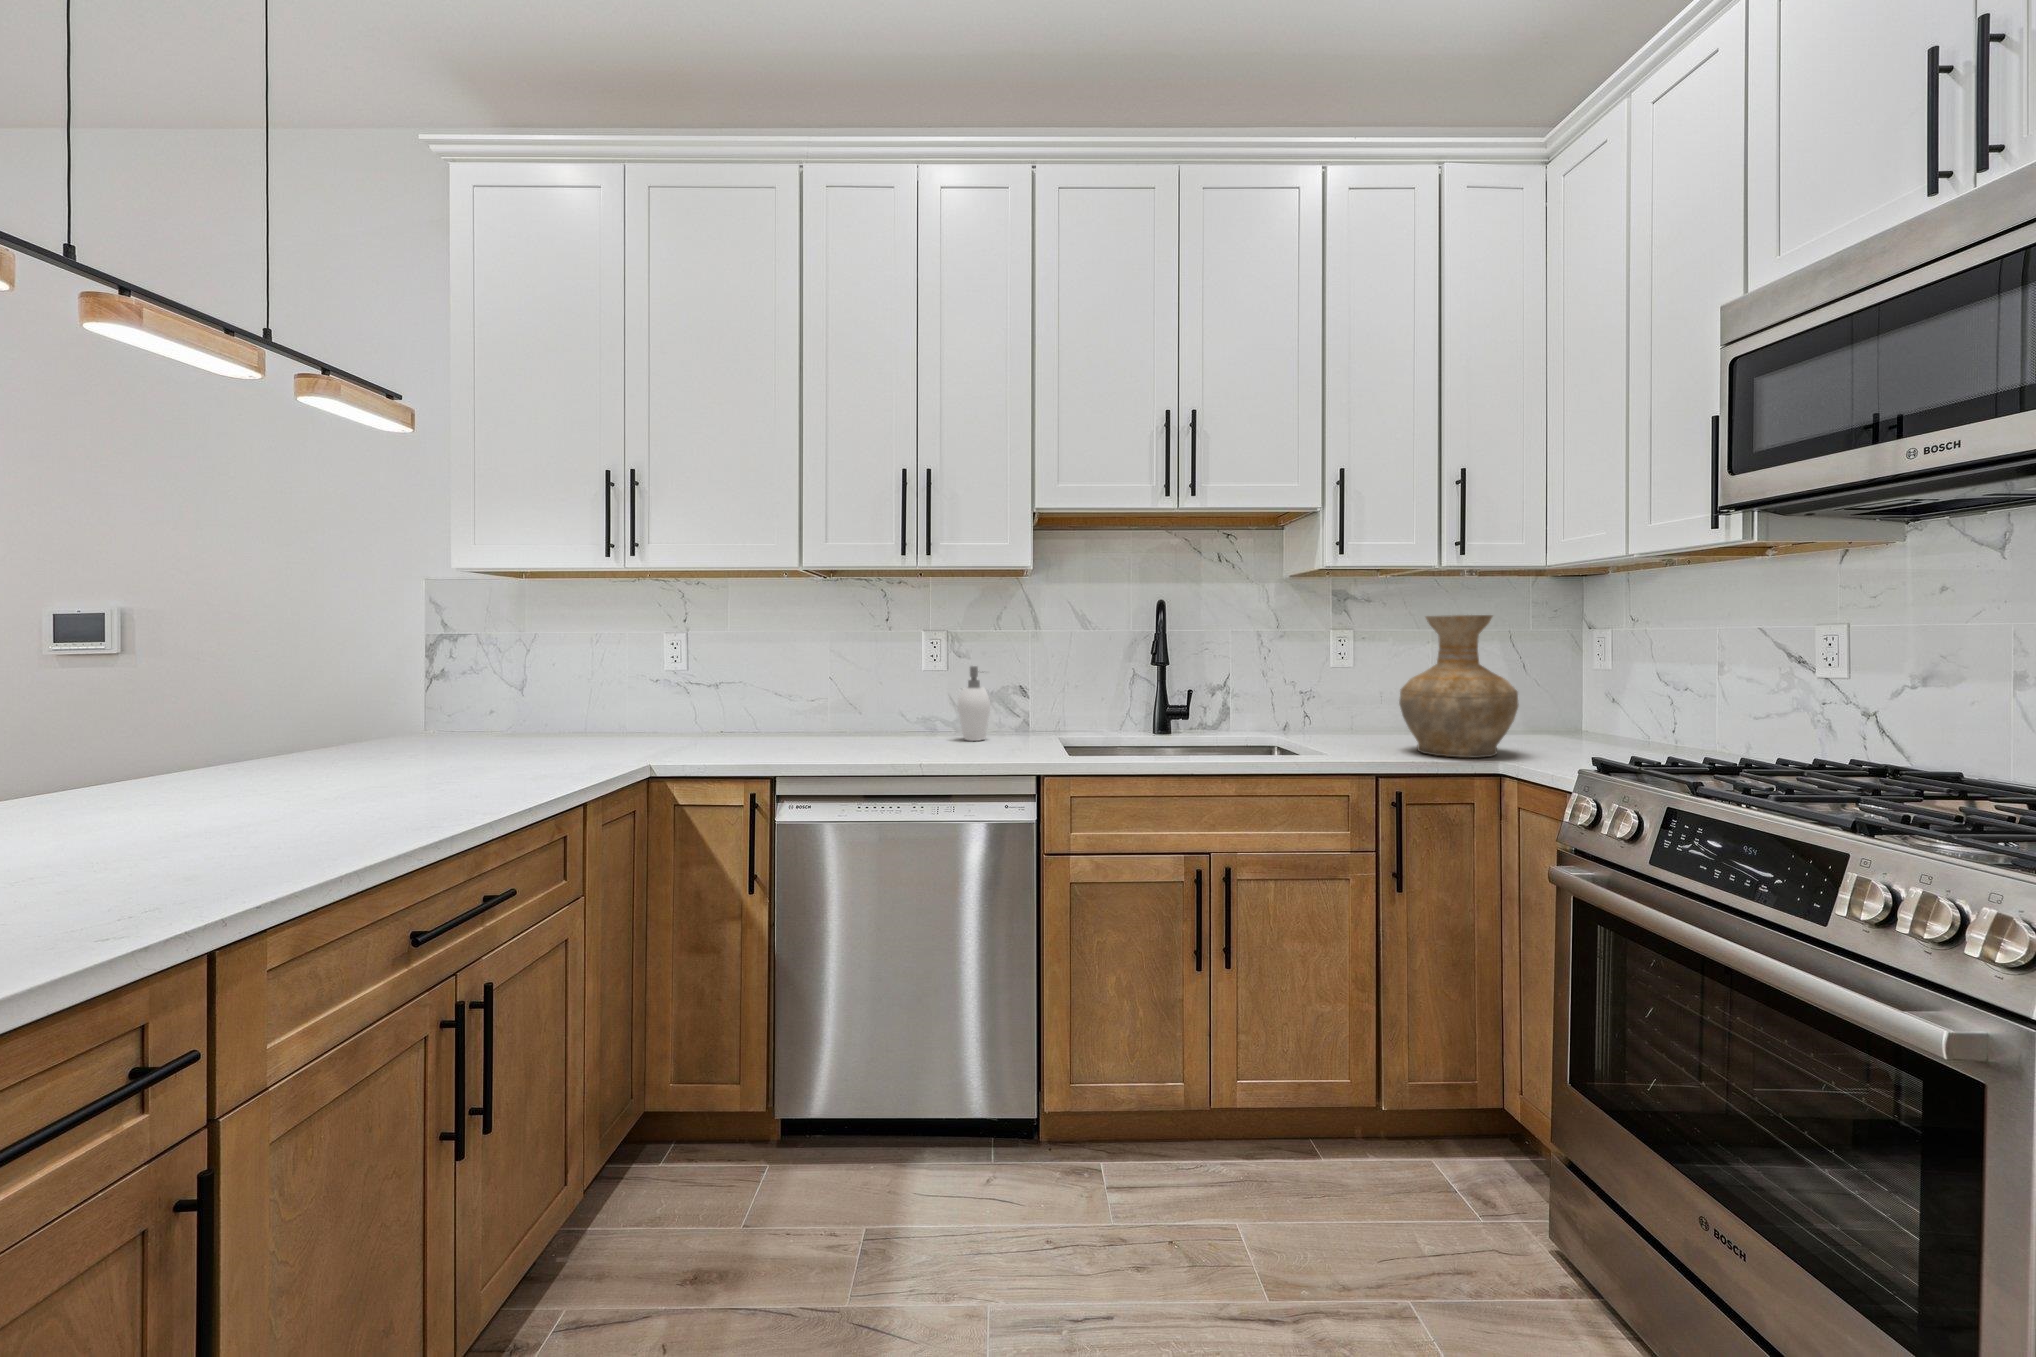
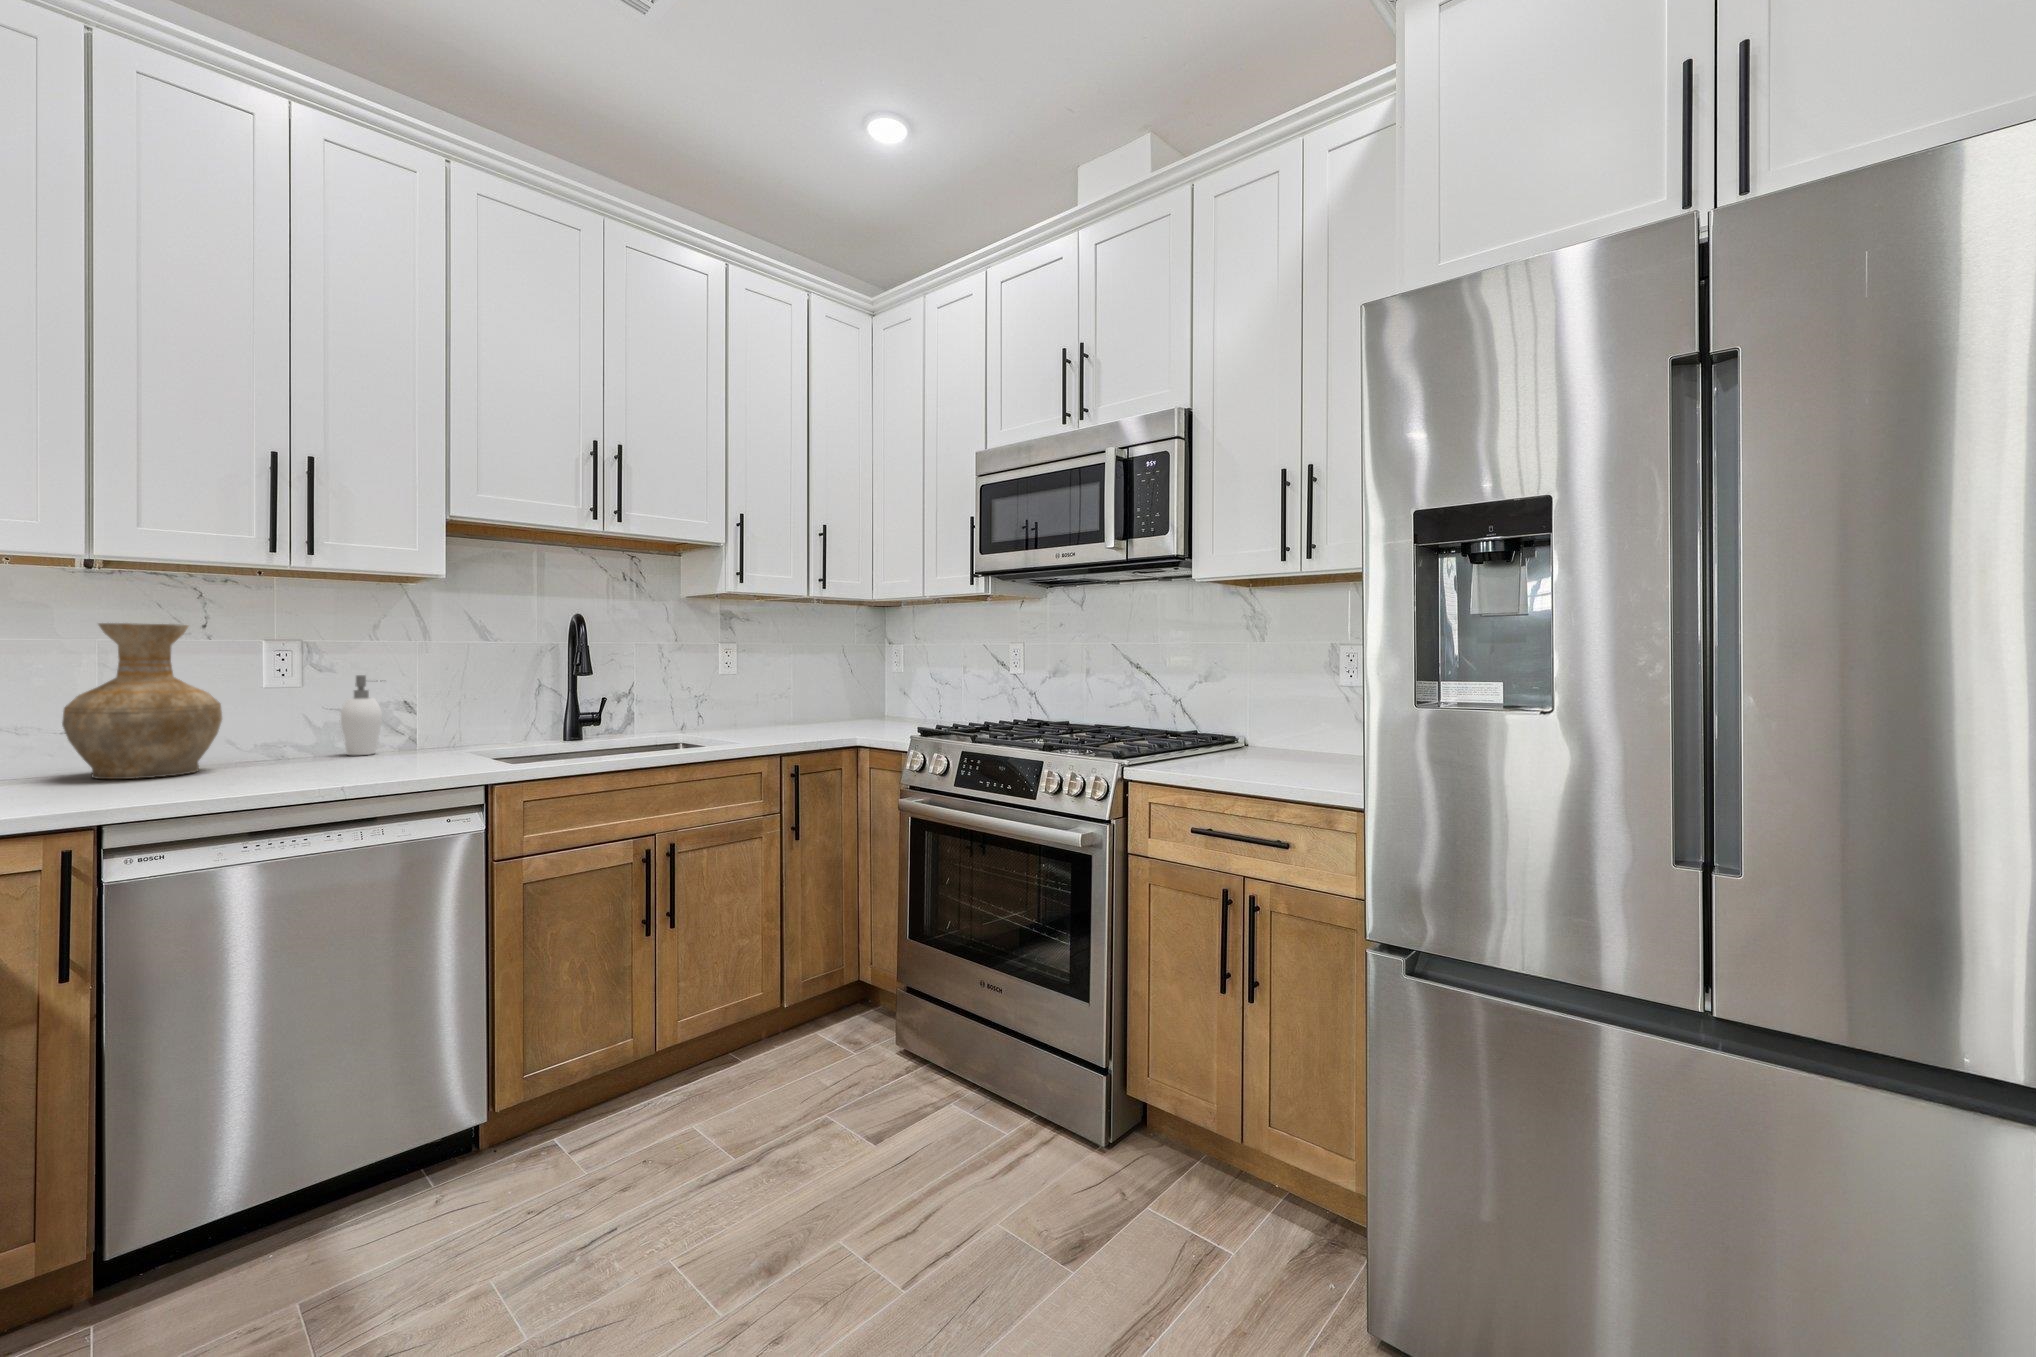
vase: present [1399,615,1519,758] -> present [62,623,222,779]

